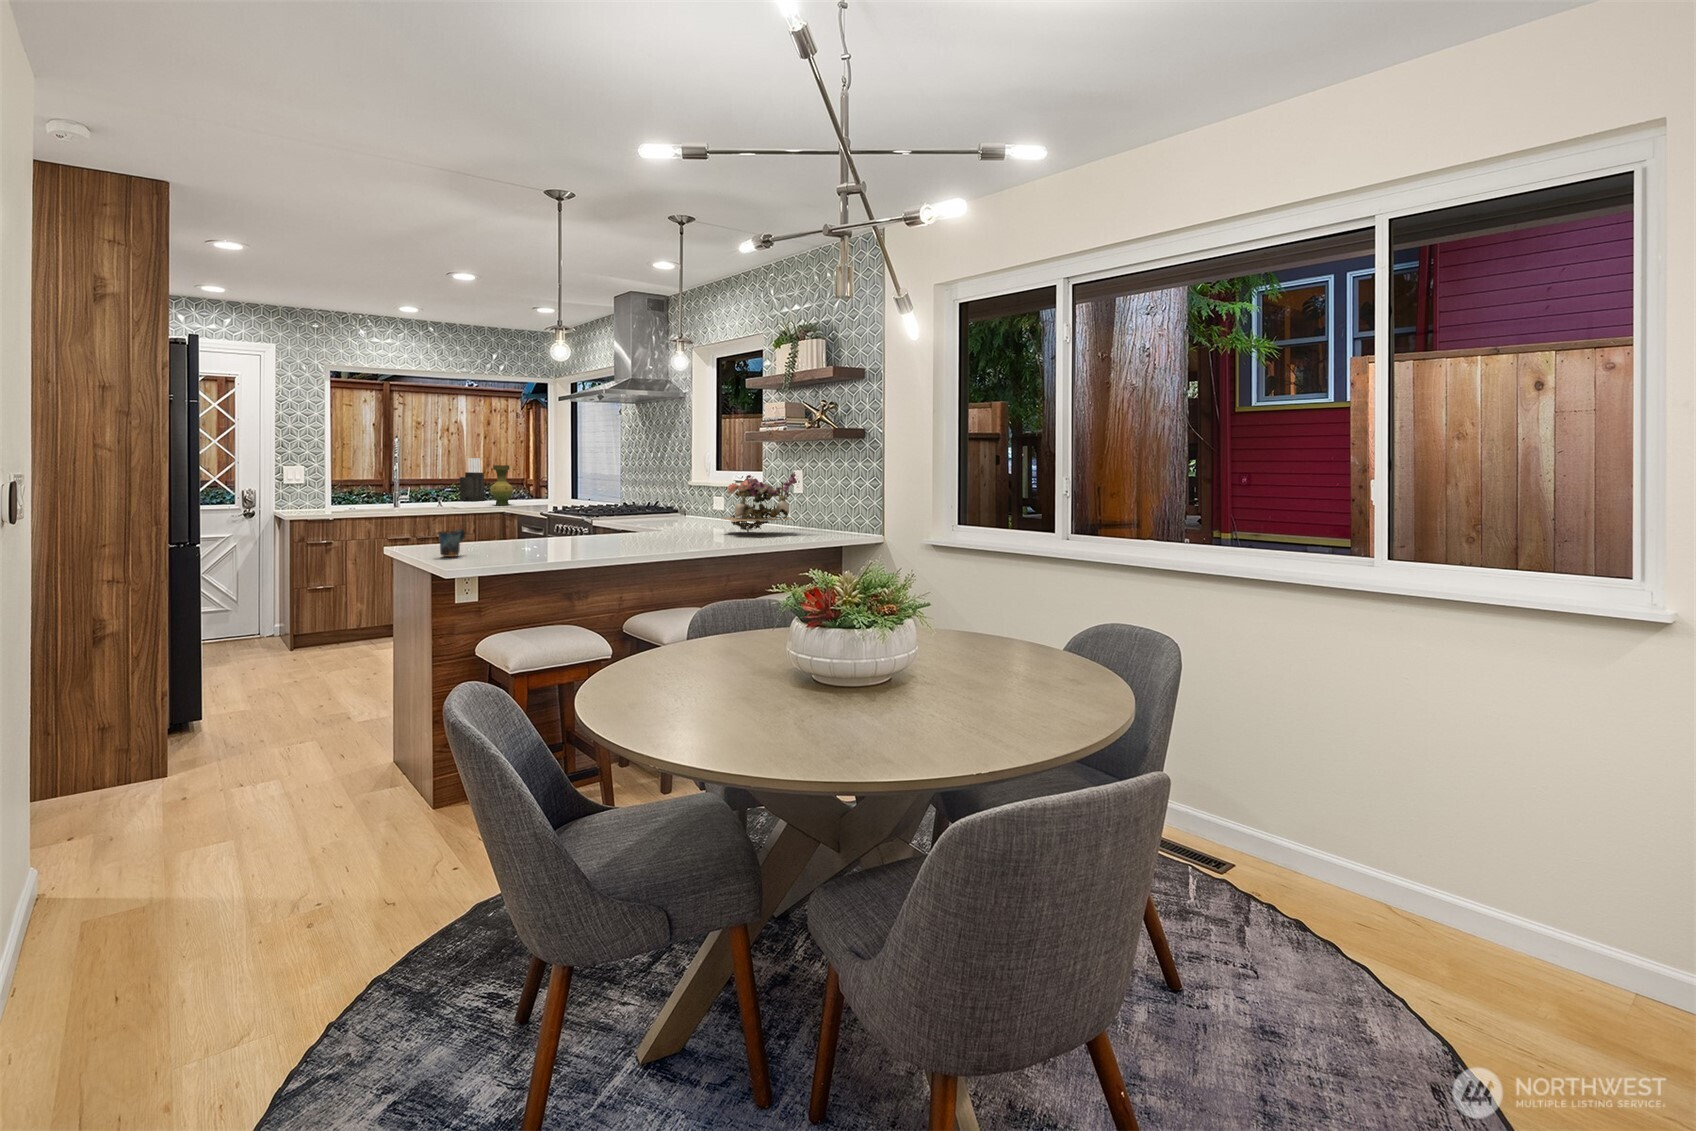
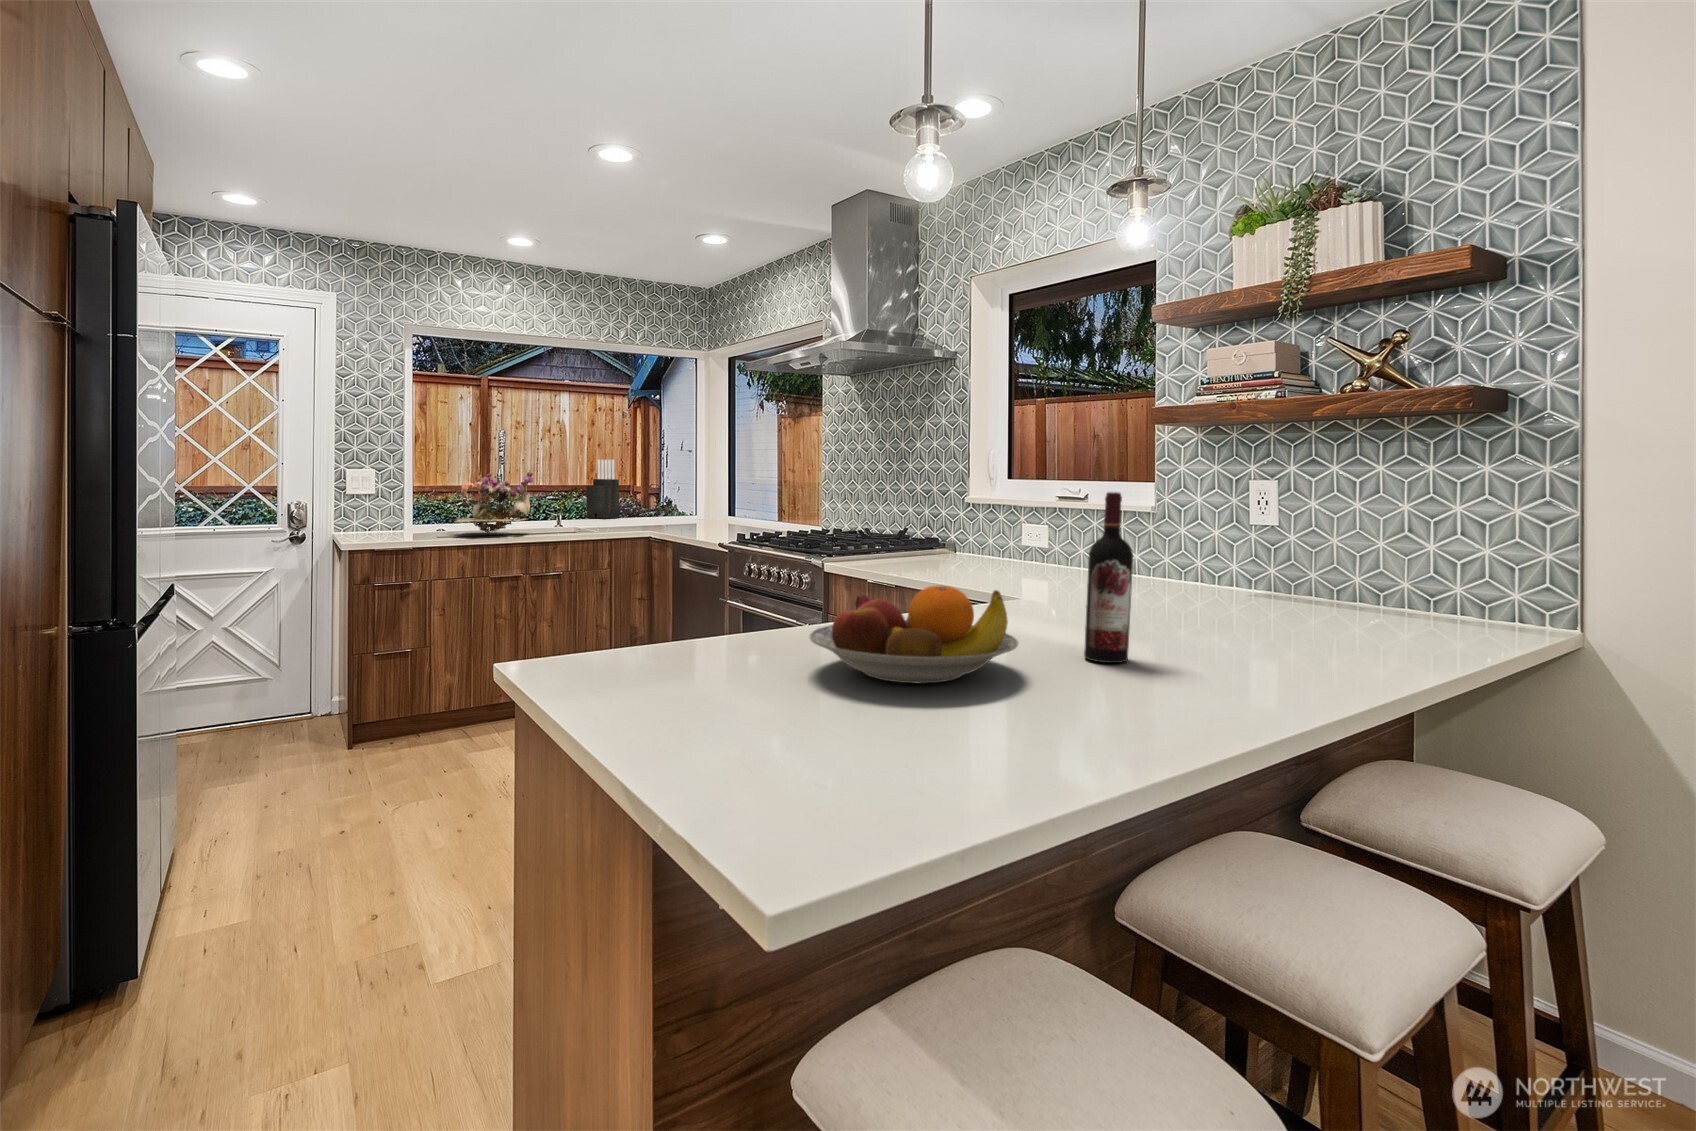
vase: present [490,465,513,505] -> none [635,469,667,527]
flower arrangement: present [723,472,797,533] -> present [455,470,533,534]
wine bottle: none [636,475,654,545] -> present [1084,492,1133,663]
fruit bowl: none [511,513,599,550] -> present [810,586,1018,683]
mug: present [438,529,465,557] -> none [652,638,715,722]

